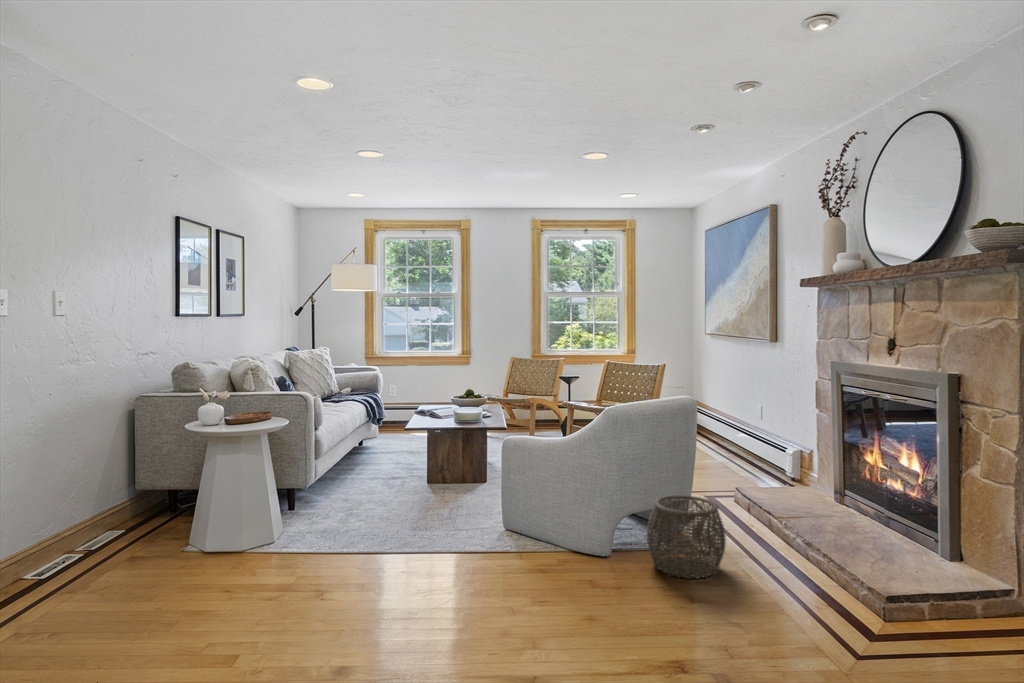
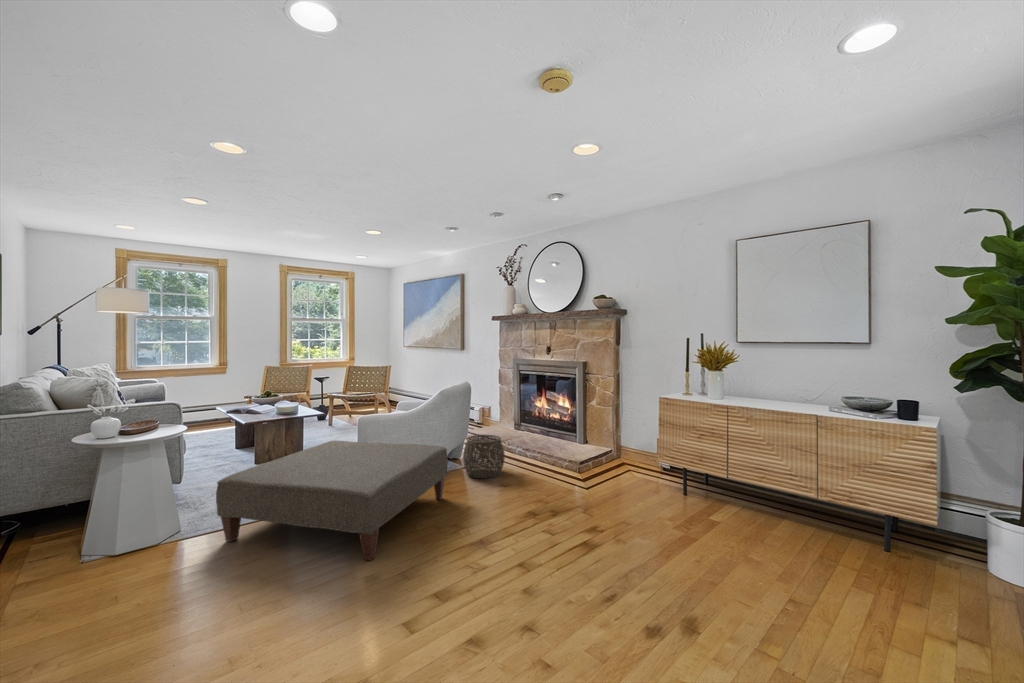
ottoman: none [276,466,580,656] -> present [216,441,448,561]

